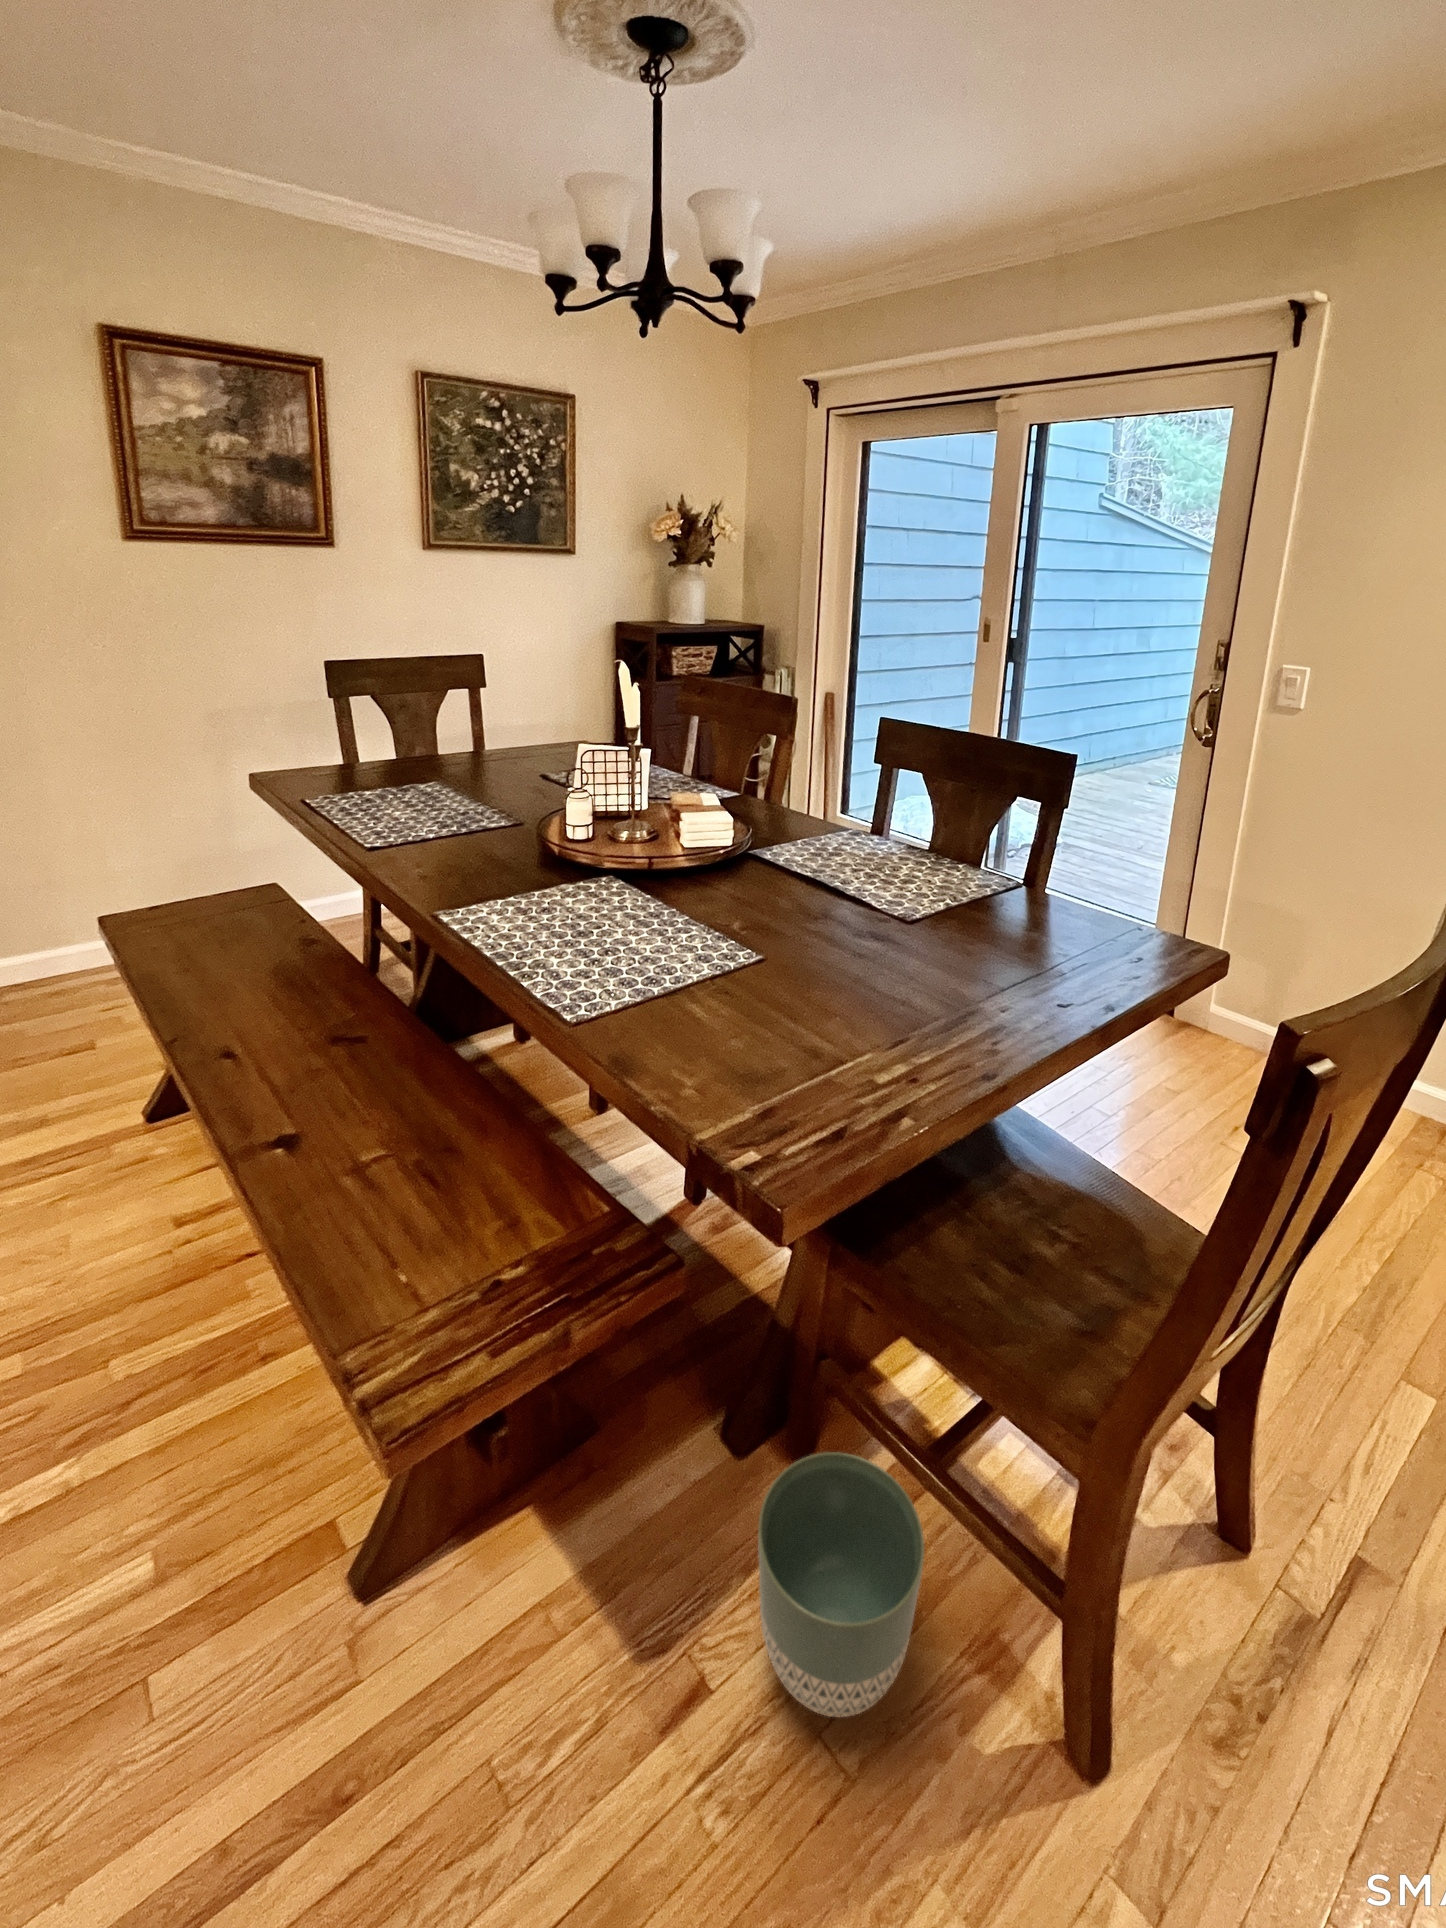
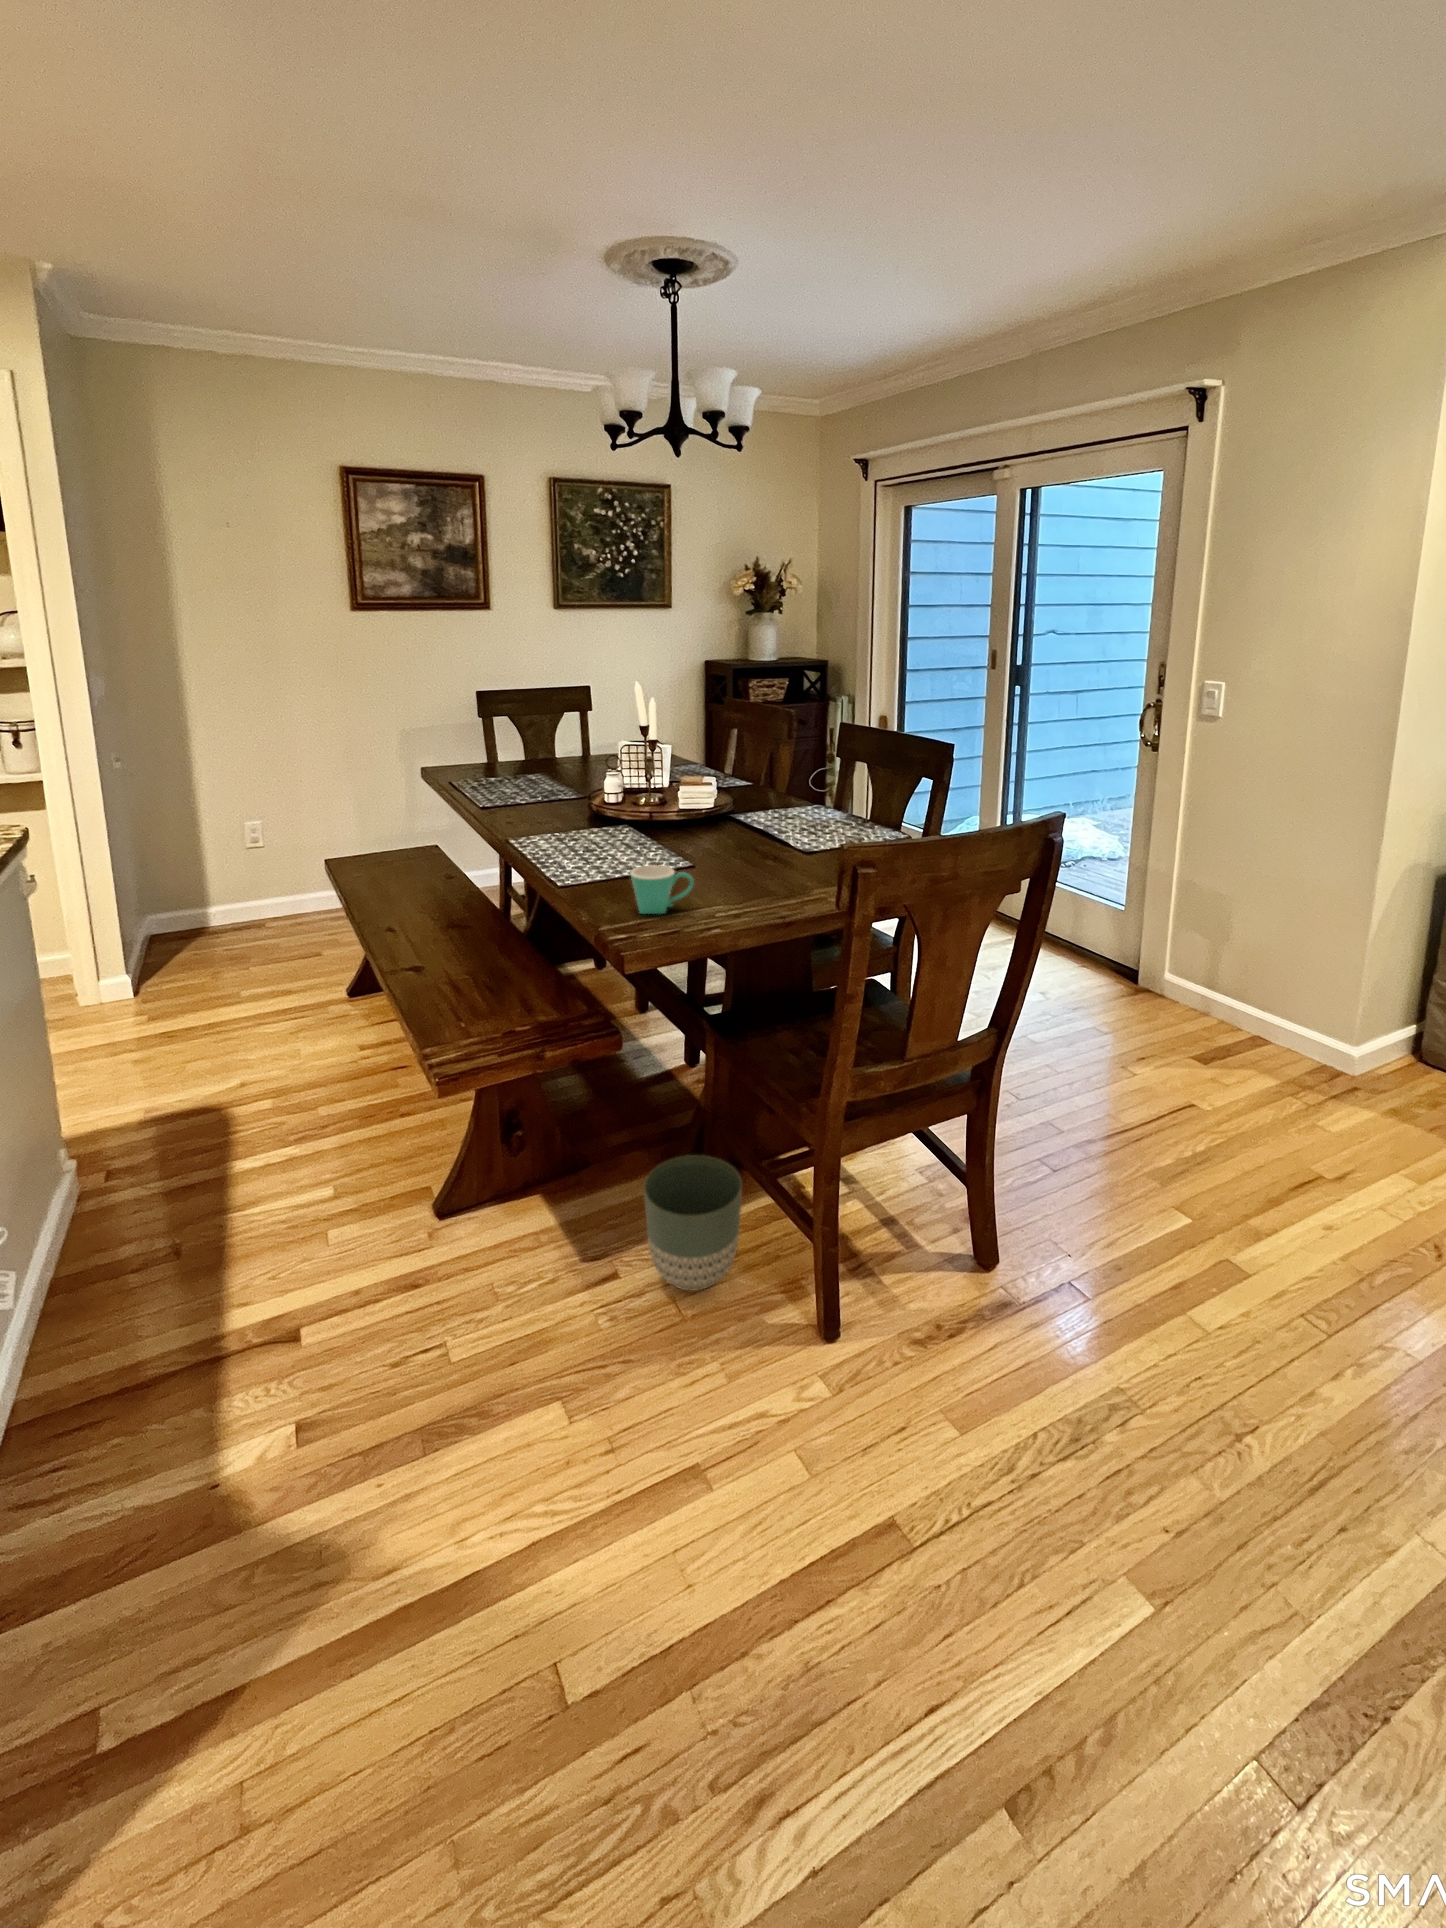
mug: none [764,1019,875,1120] -> present [631,865,694,914]

